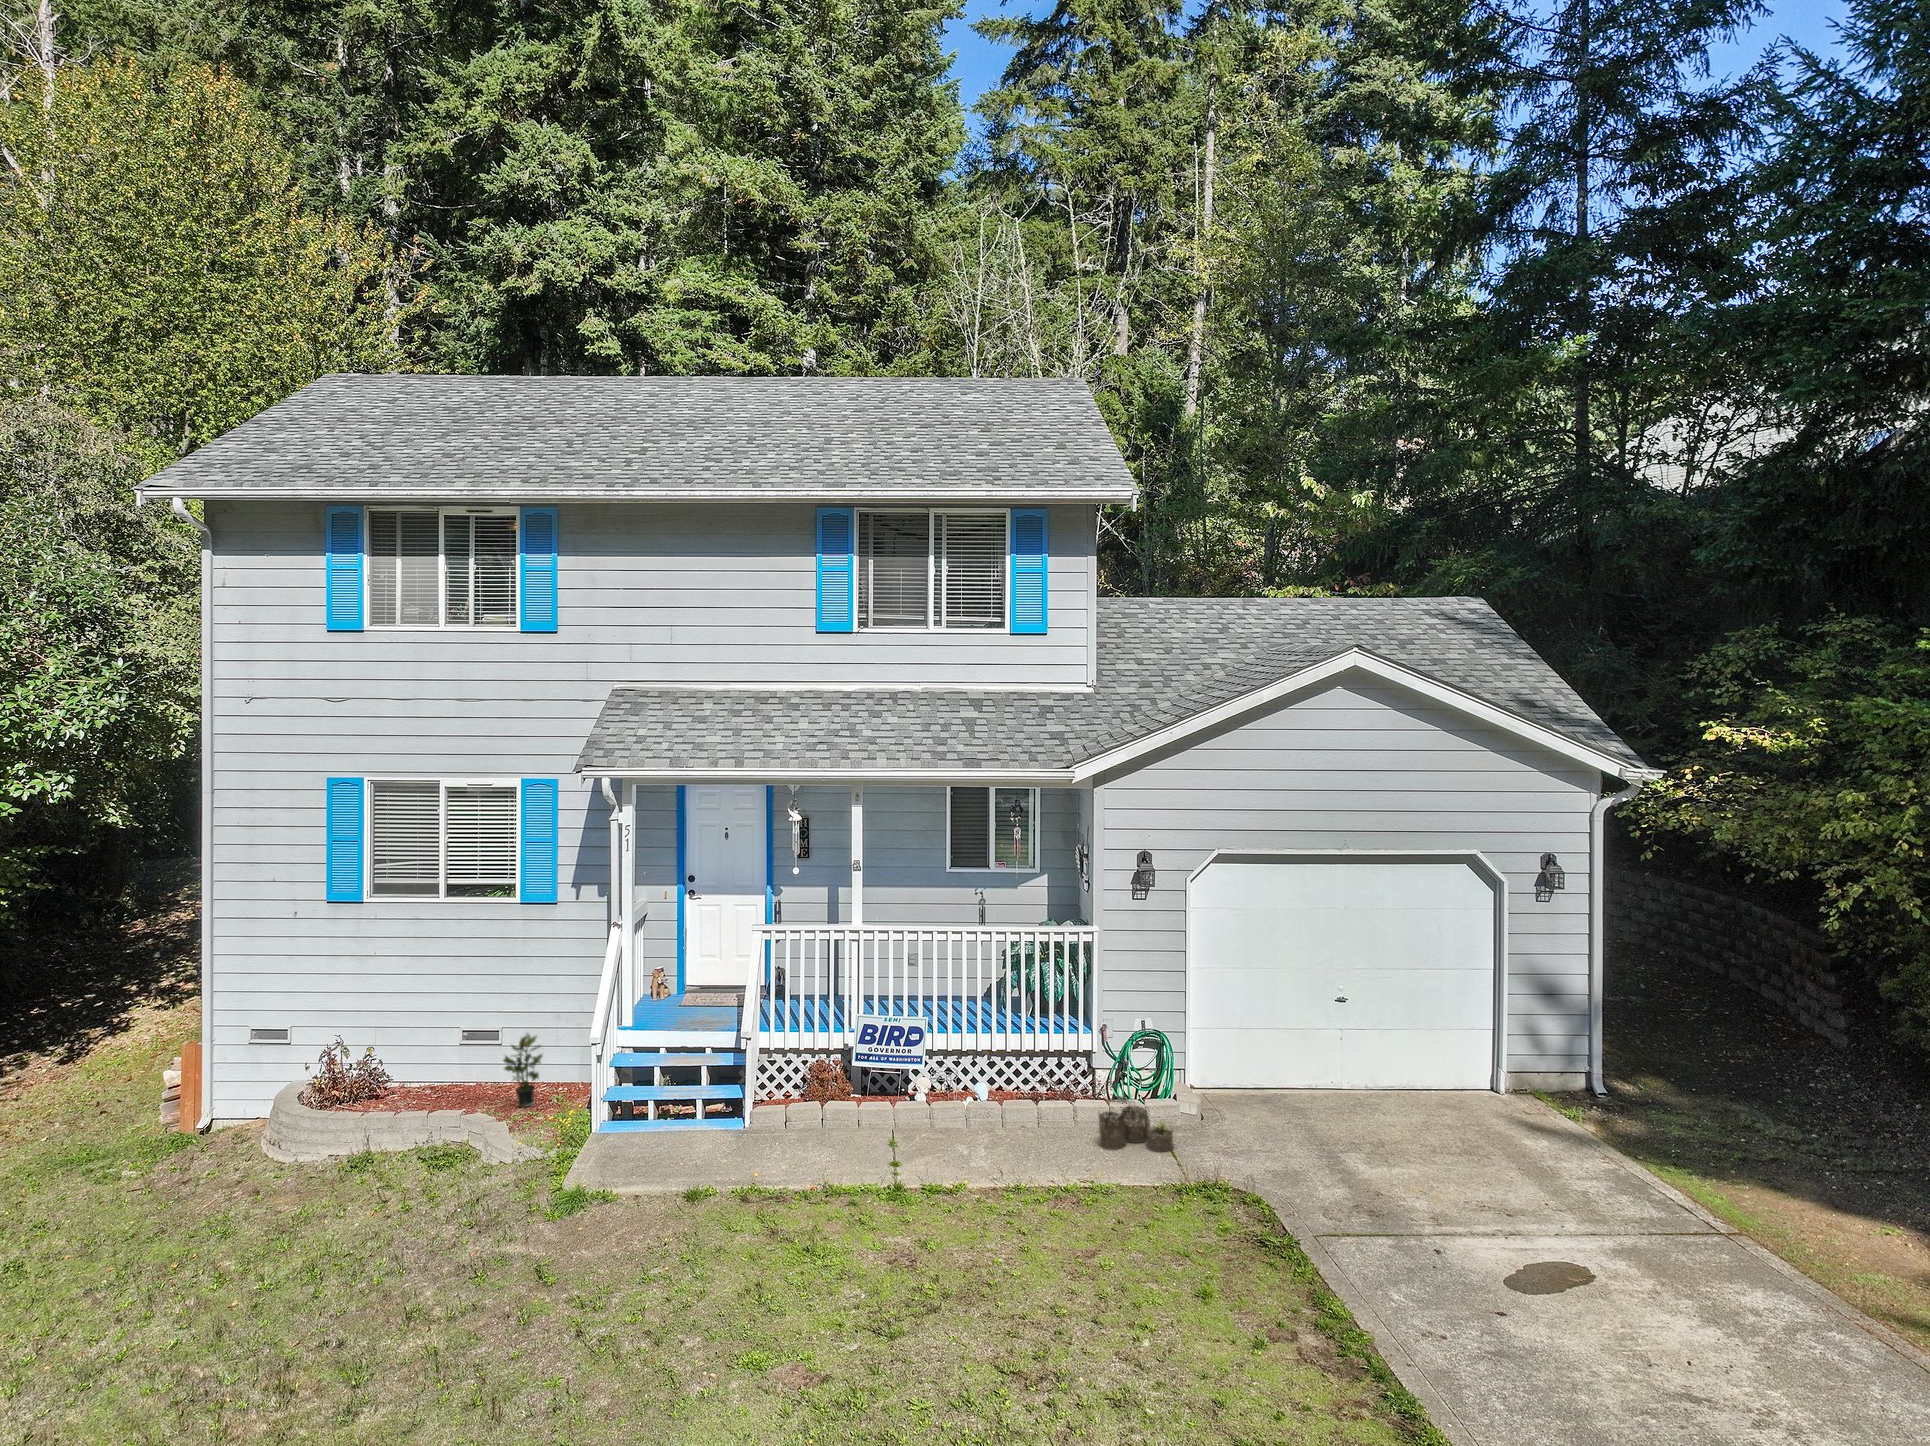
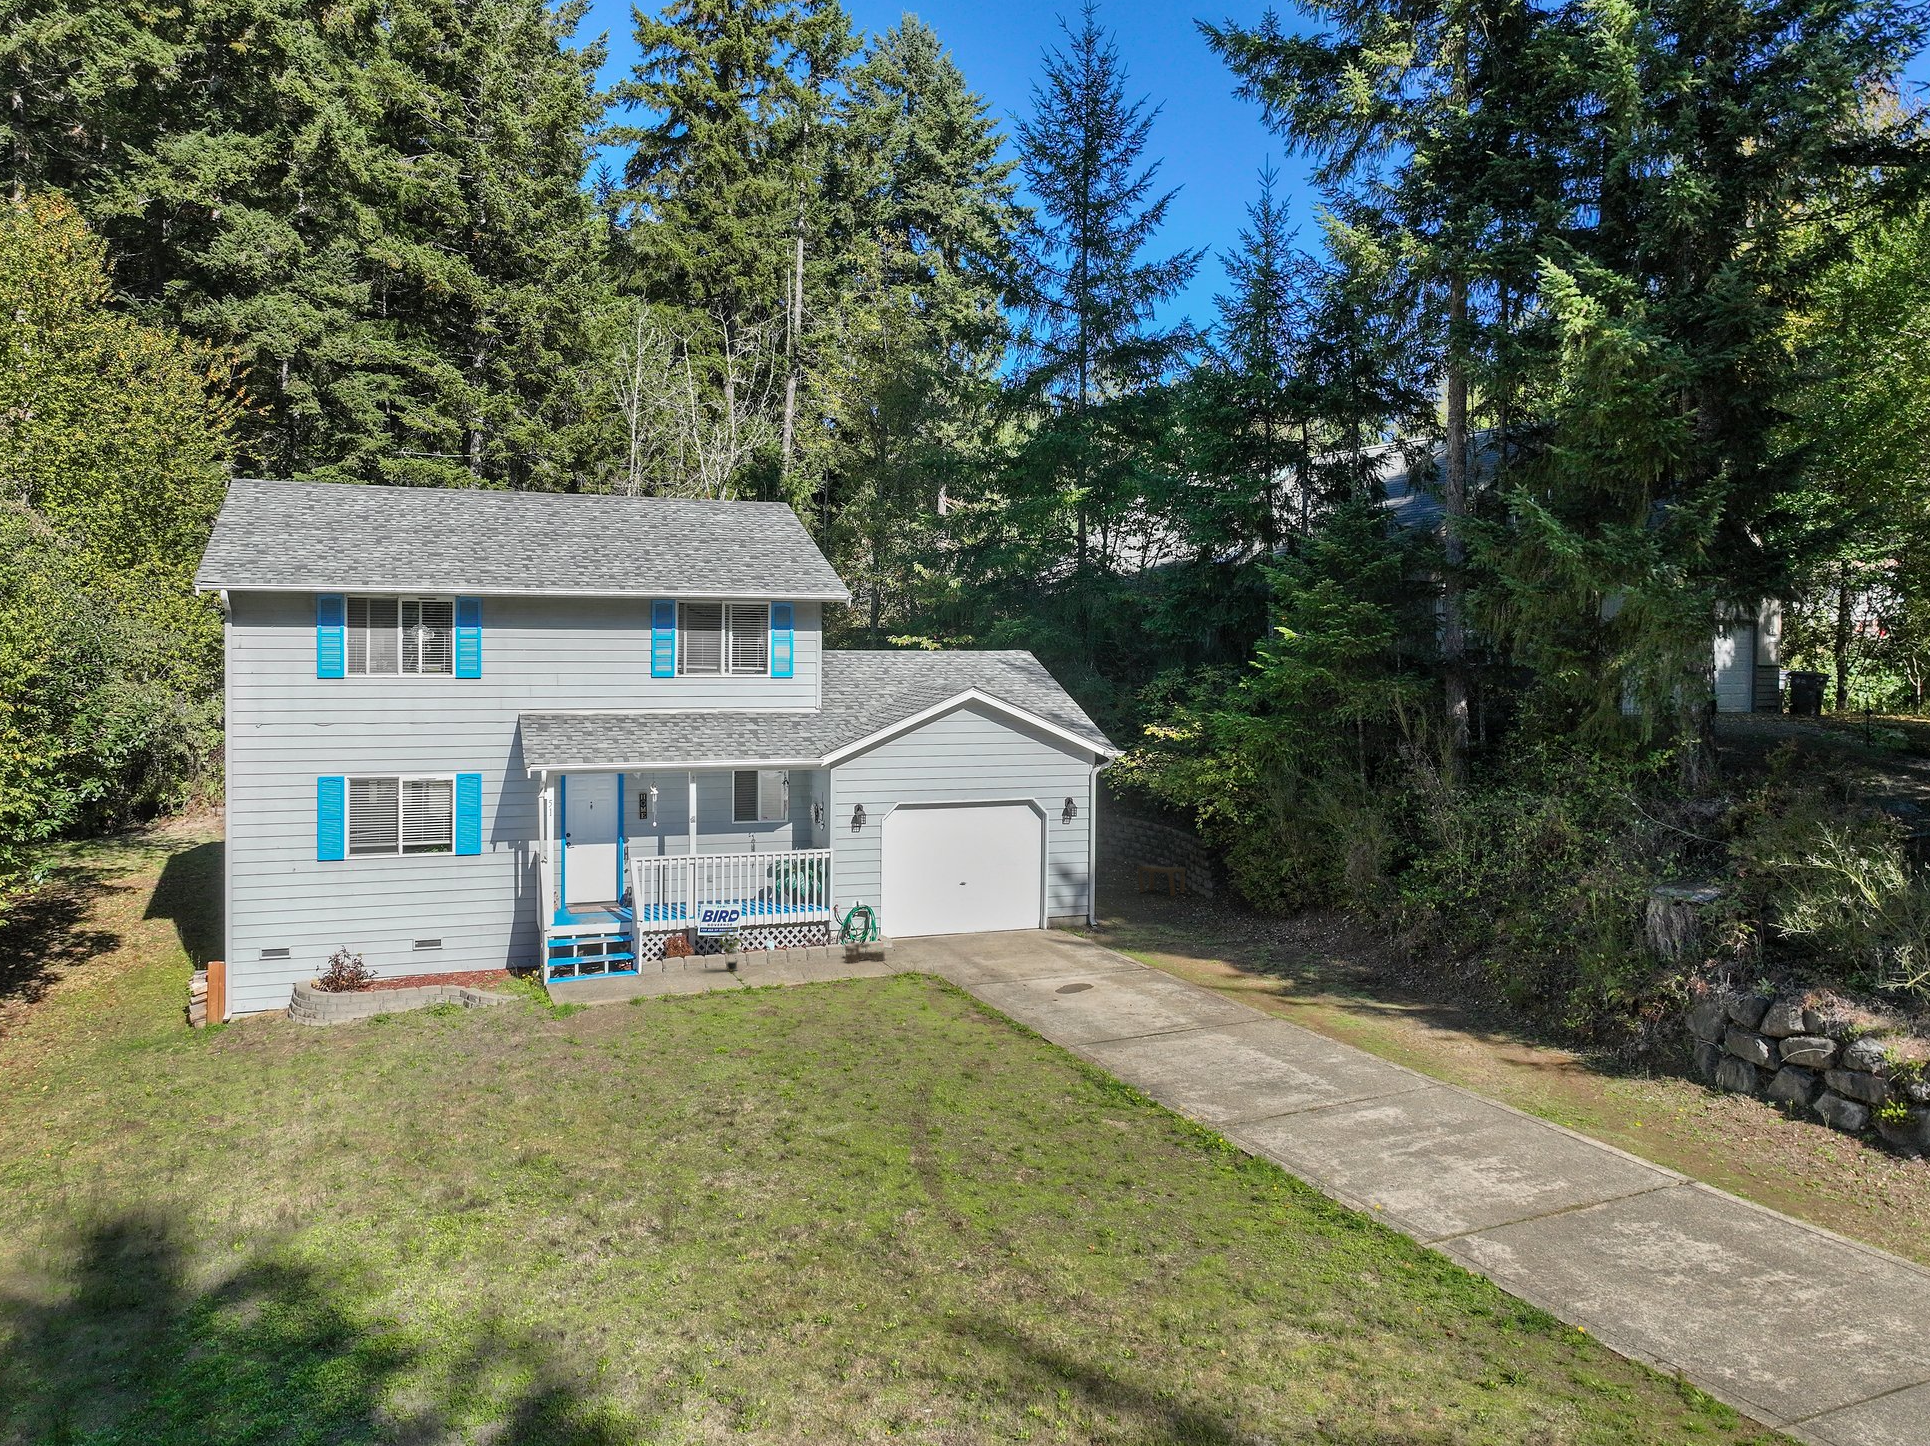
bench: none [1672,945,1772,1009] -> present [1138,866,1185,896]
potted plant: present [503,1033,542,1107] -> present [720,927,742,971]

